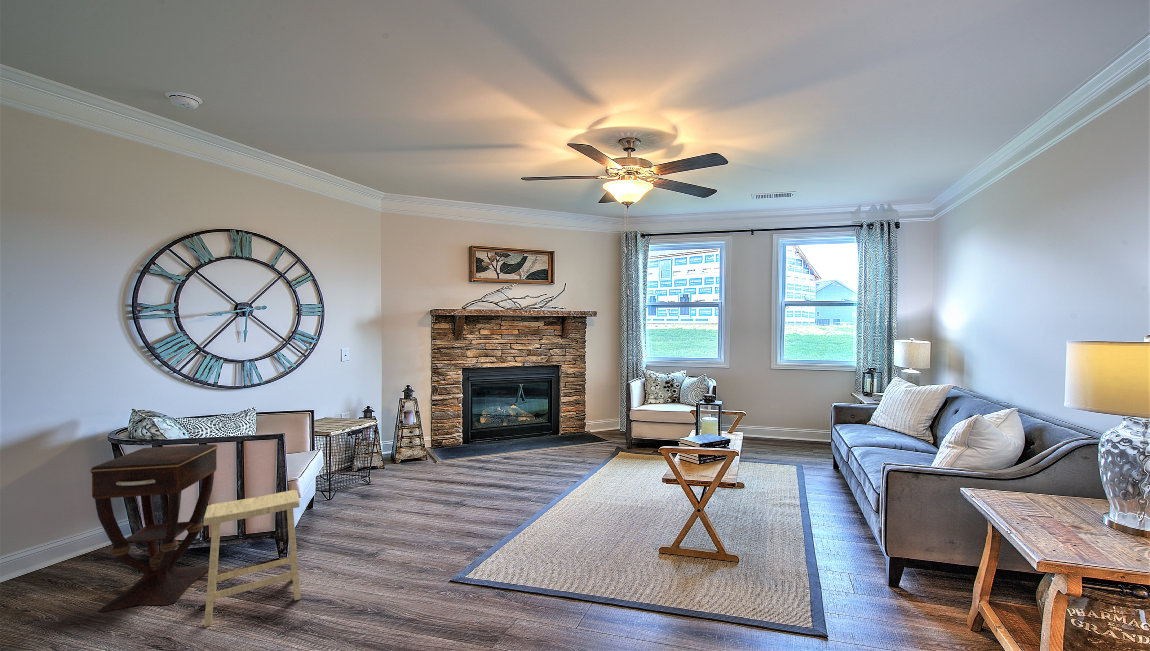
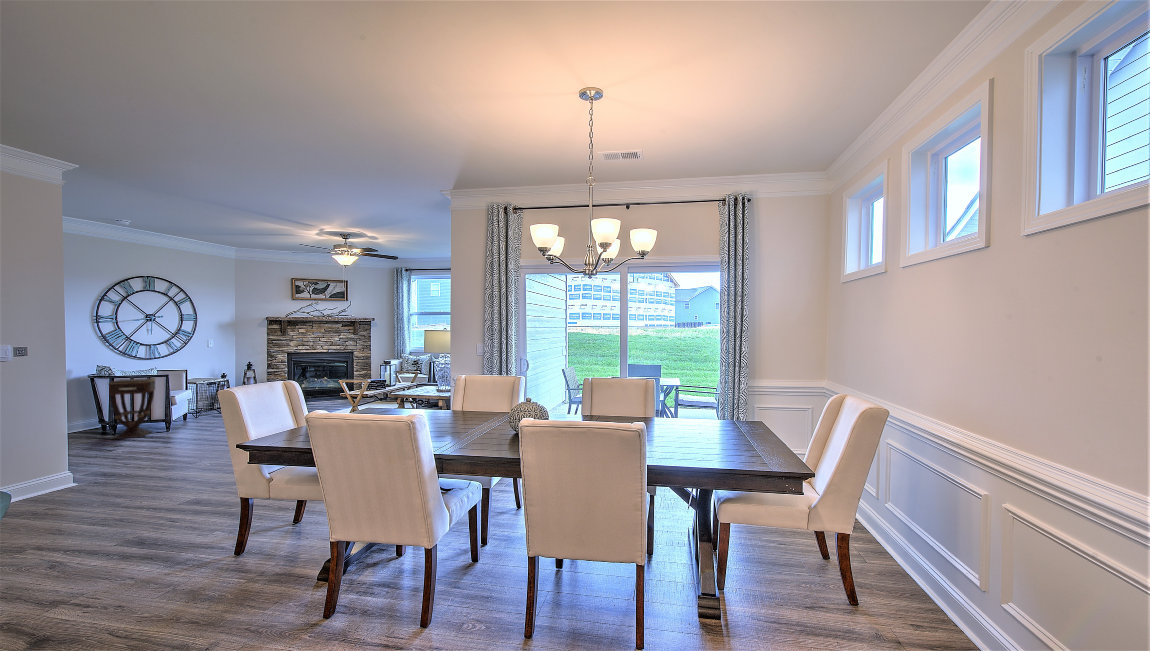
footstool: present [203,490,300,627] -> none [159,395,201,439]

